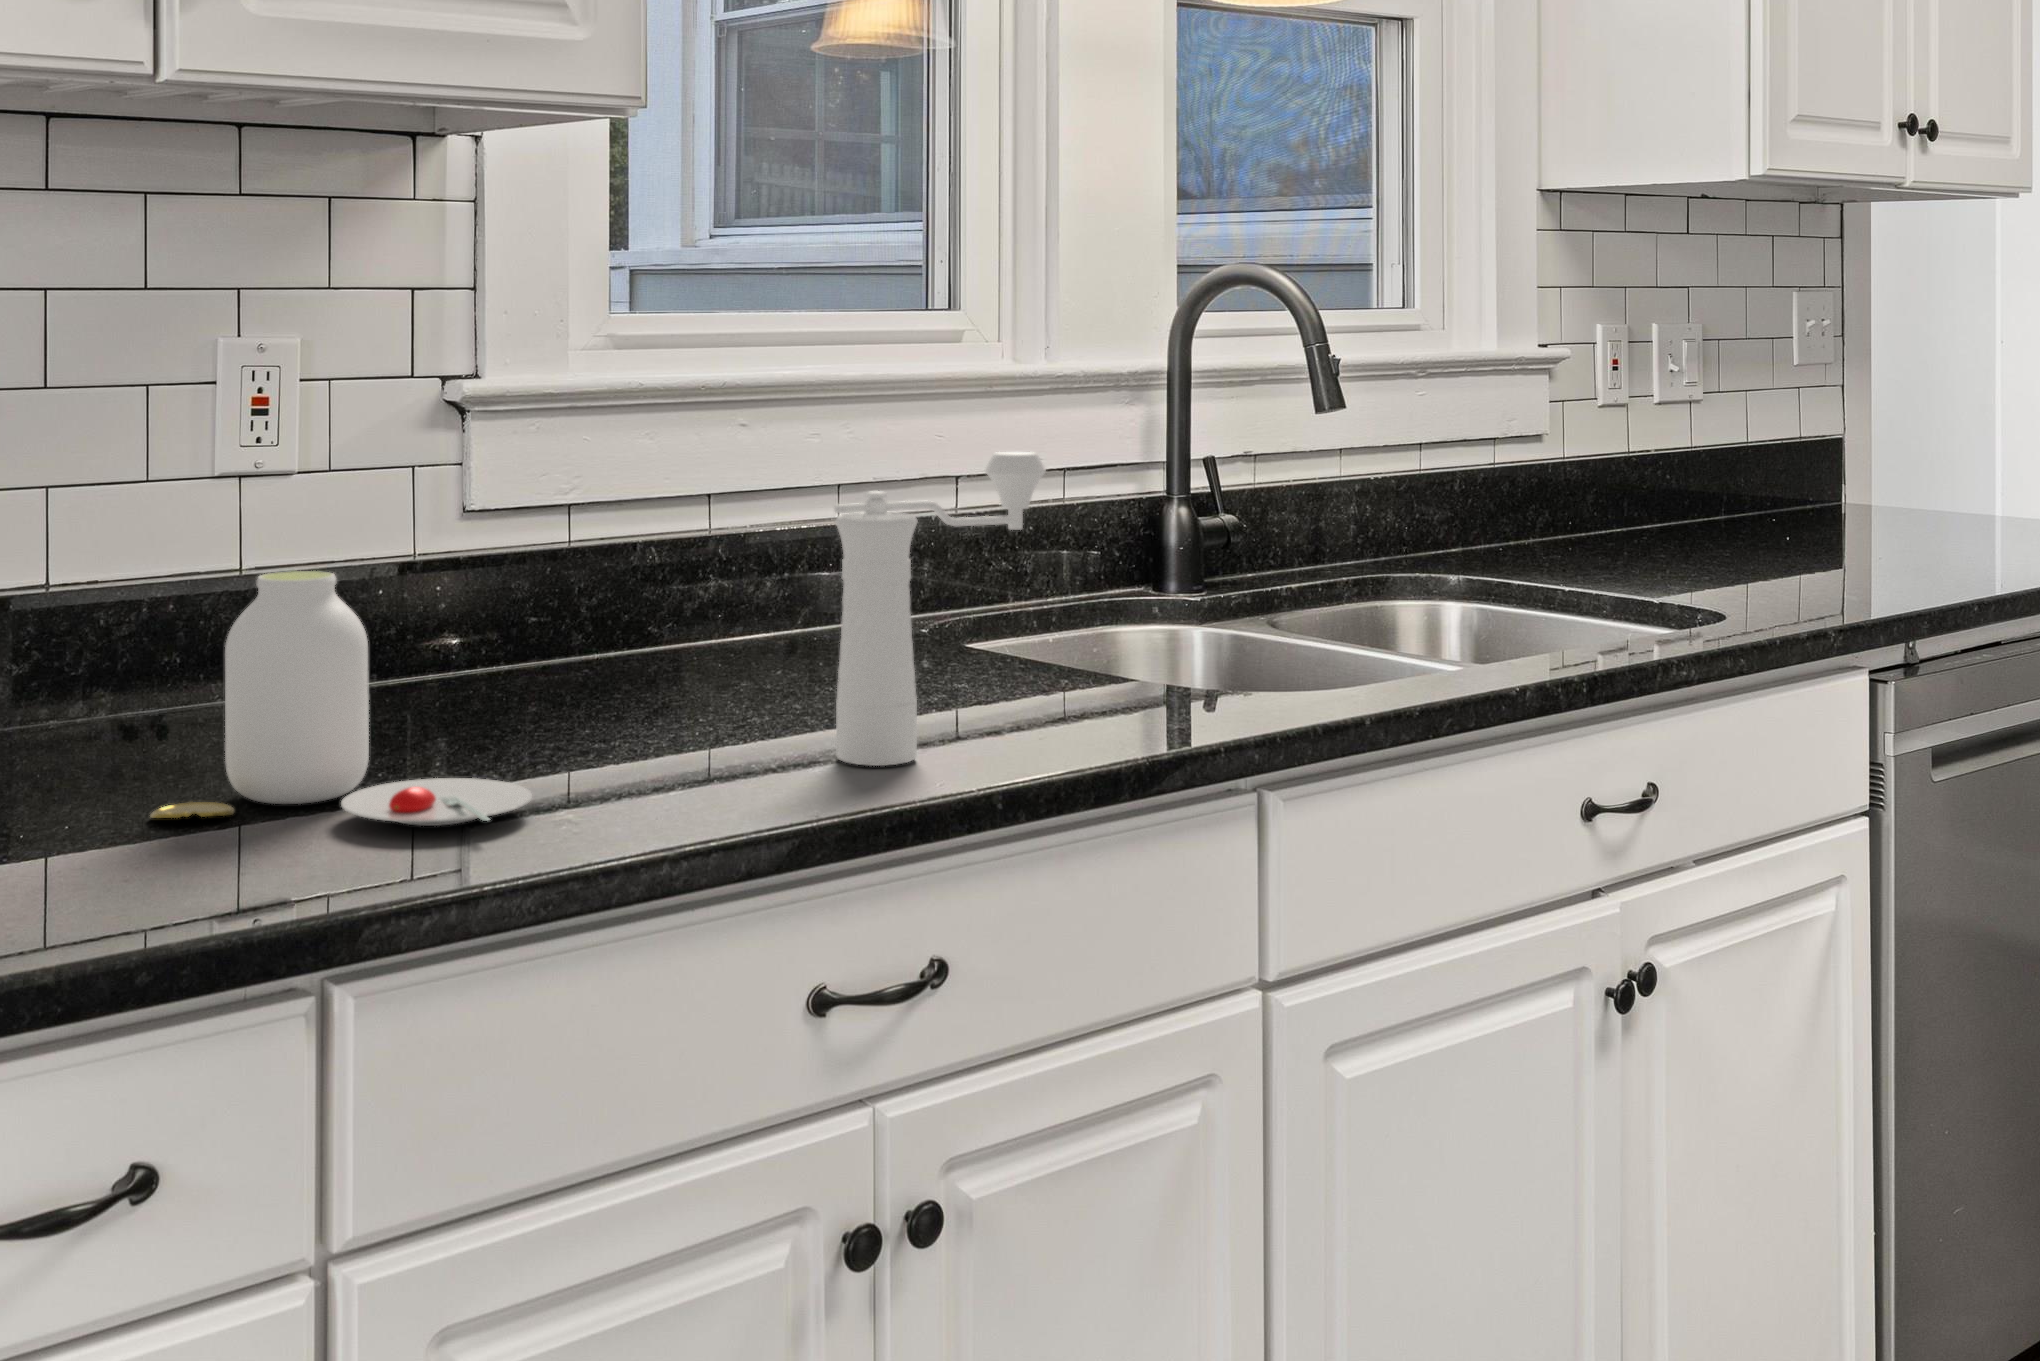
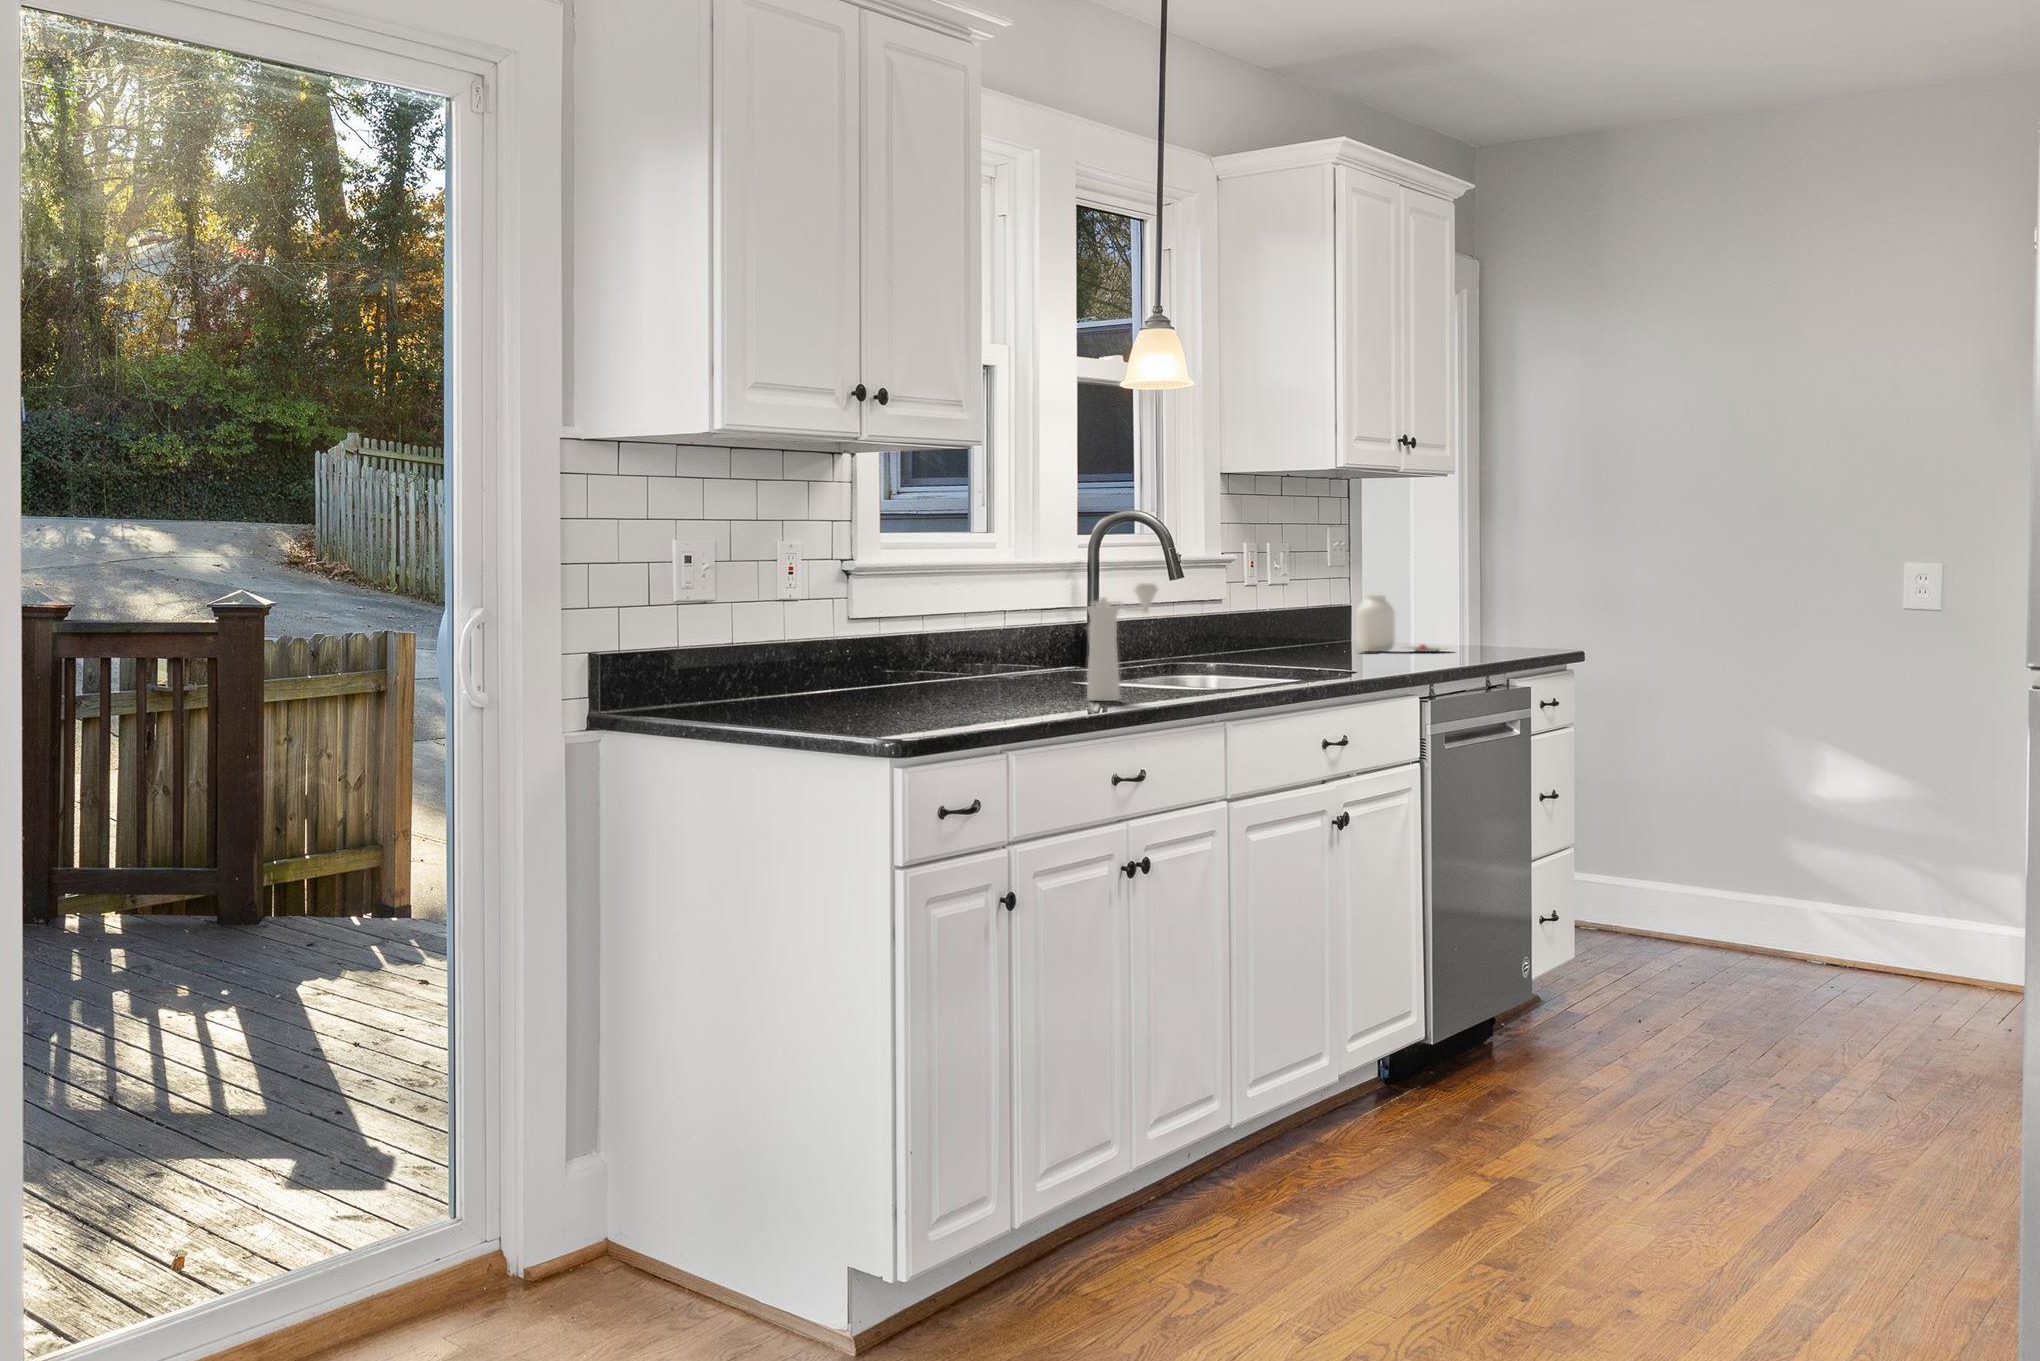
jar: present [150,571,532,826] -> present [1356,595,1445,652]

